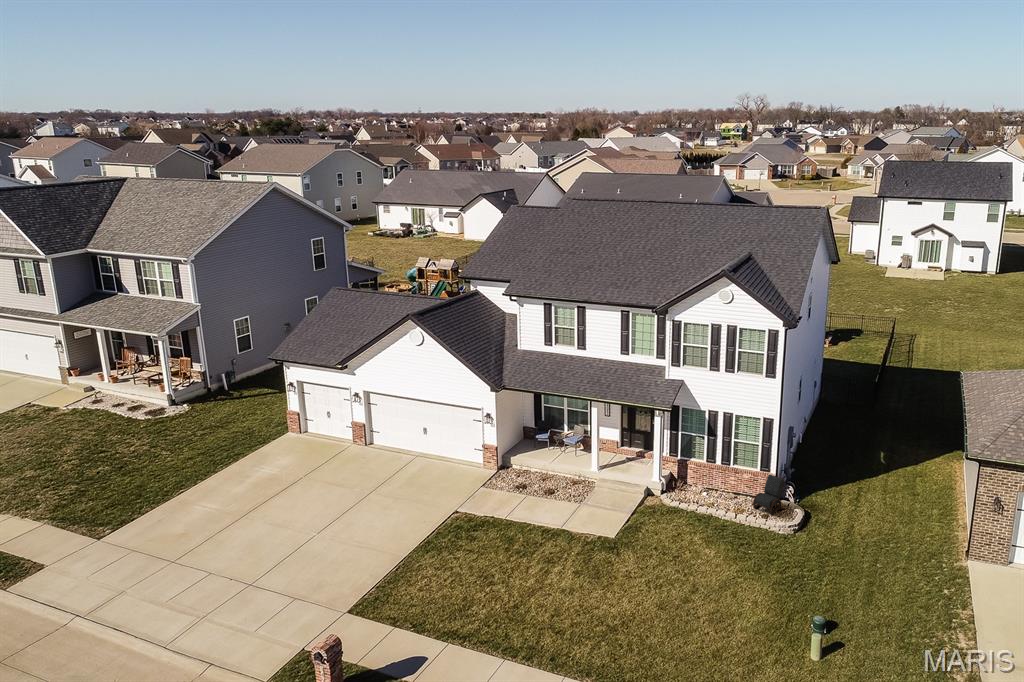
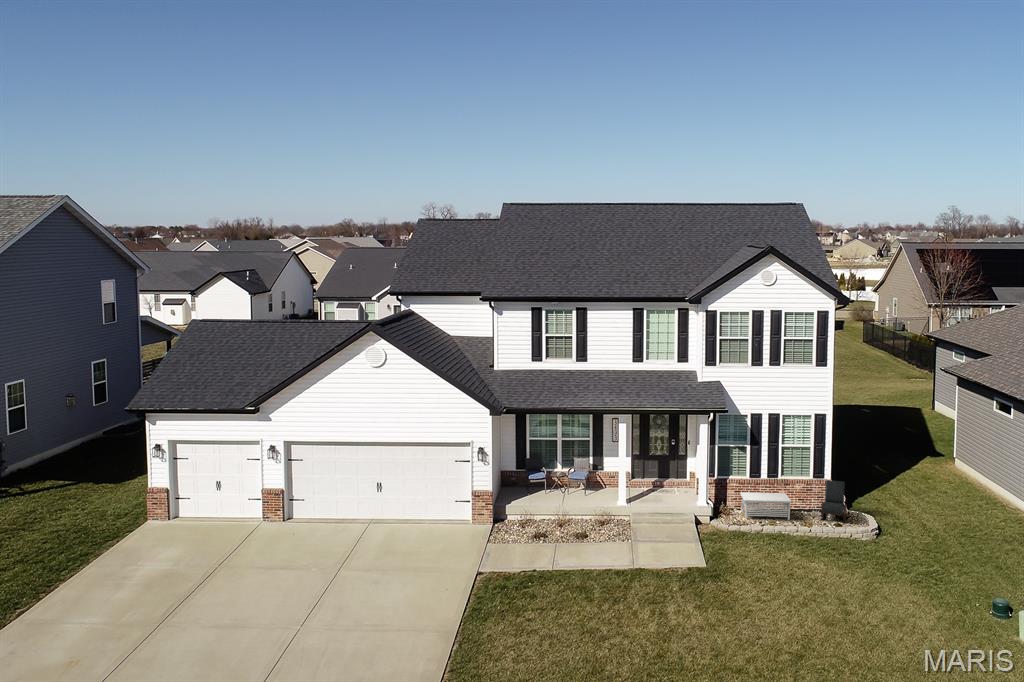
storage bench: none [689,473,732,504] -> present [740,492,791,520]

